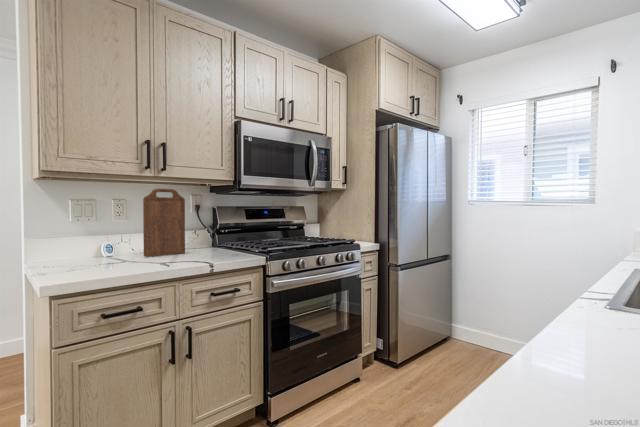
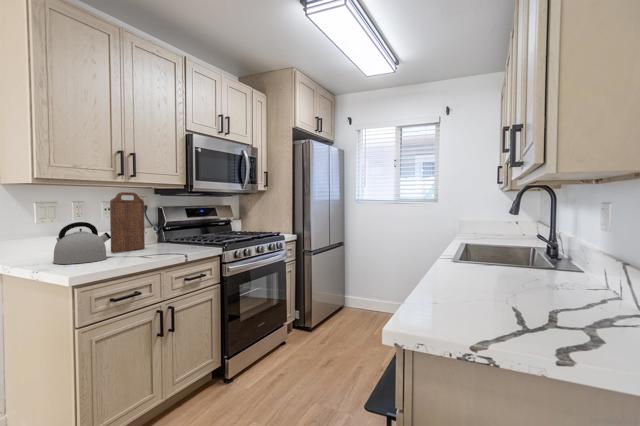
kettle: none [67,221,133,268] -> present [53,222,111,264]

